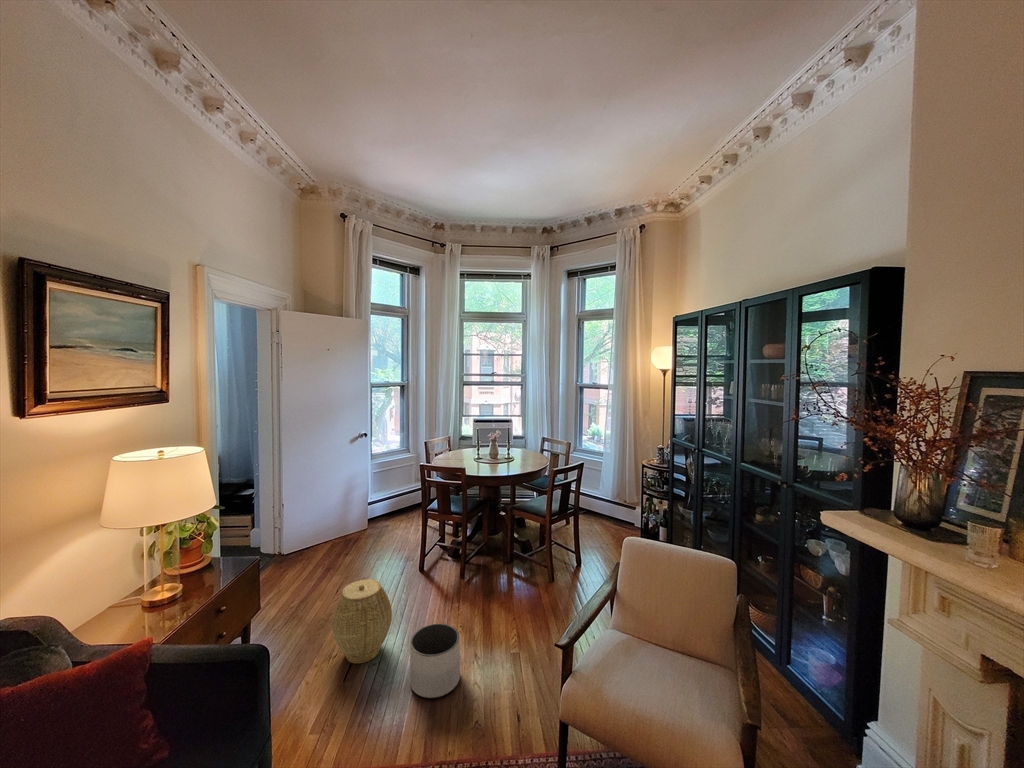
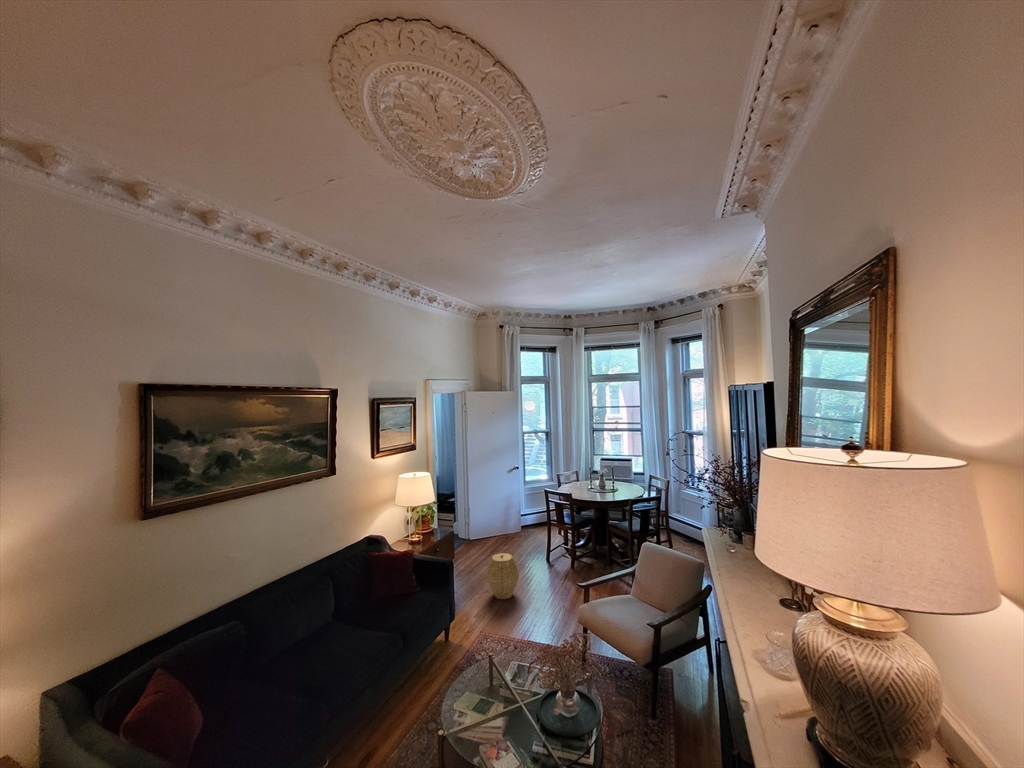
planter: present [410,624,460,698] -> none [523,583,551,622]

